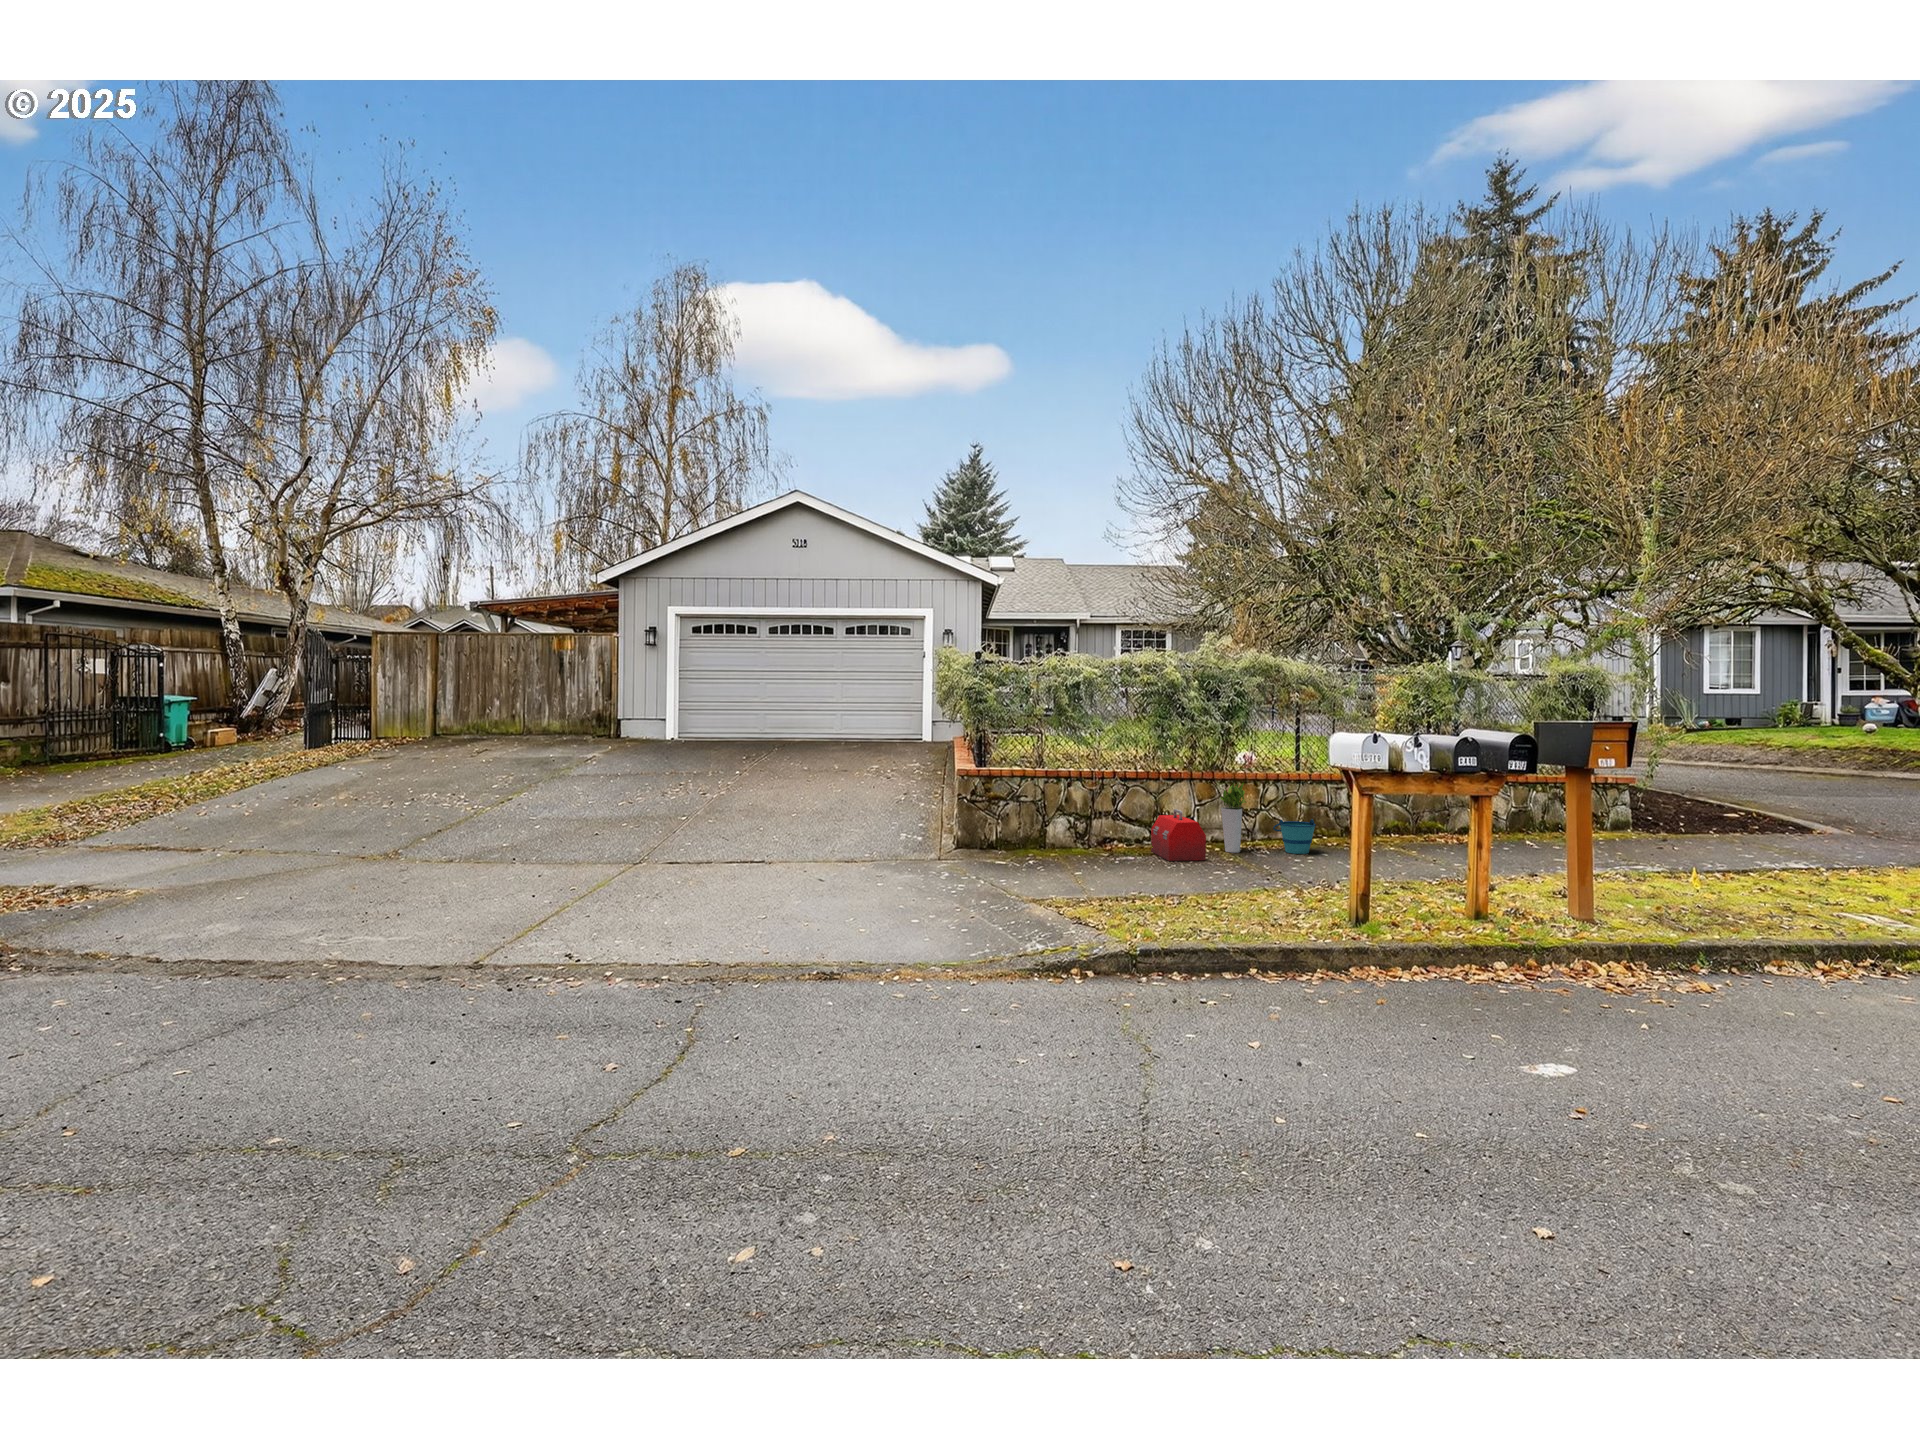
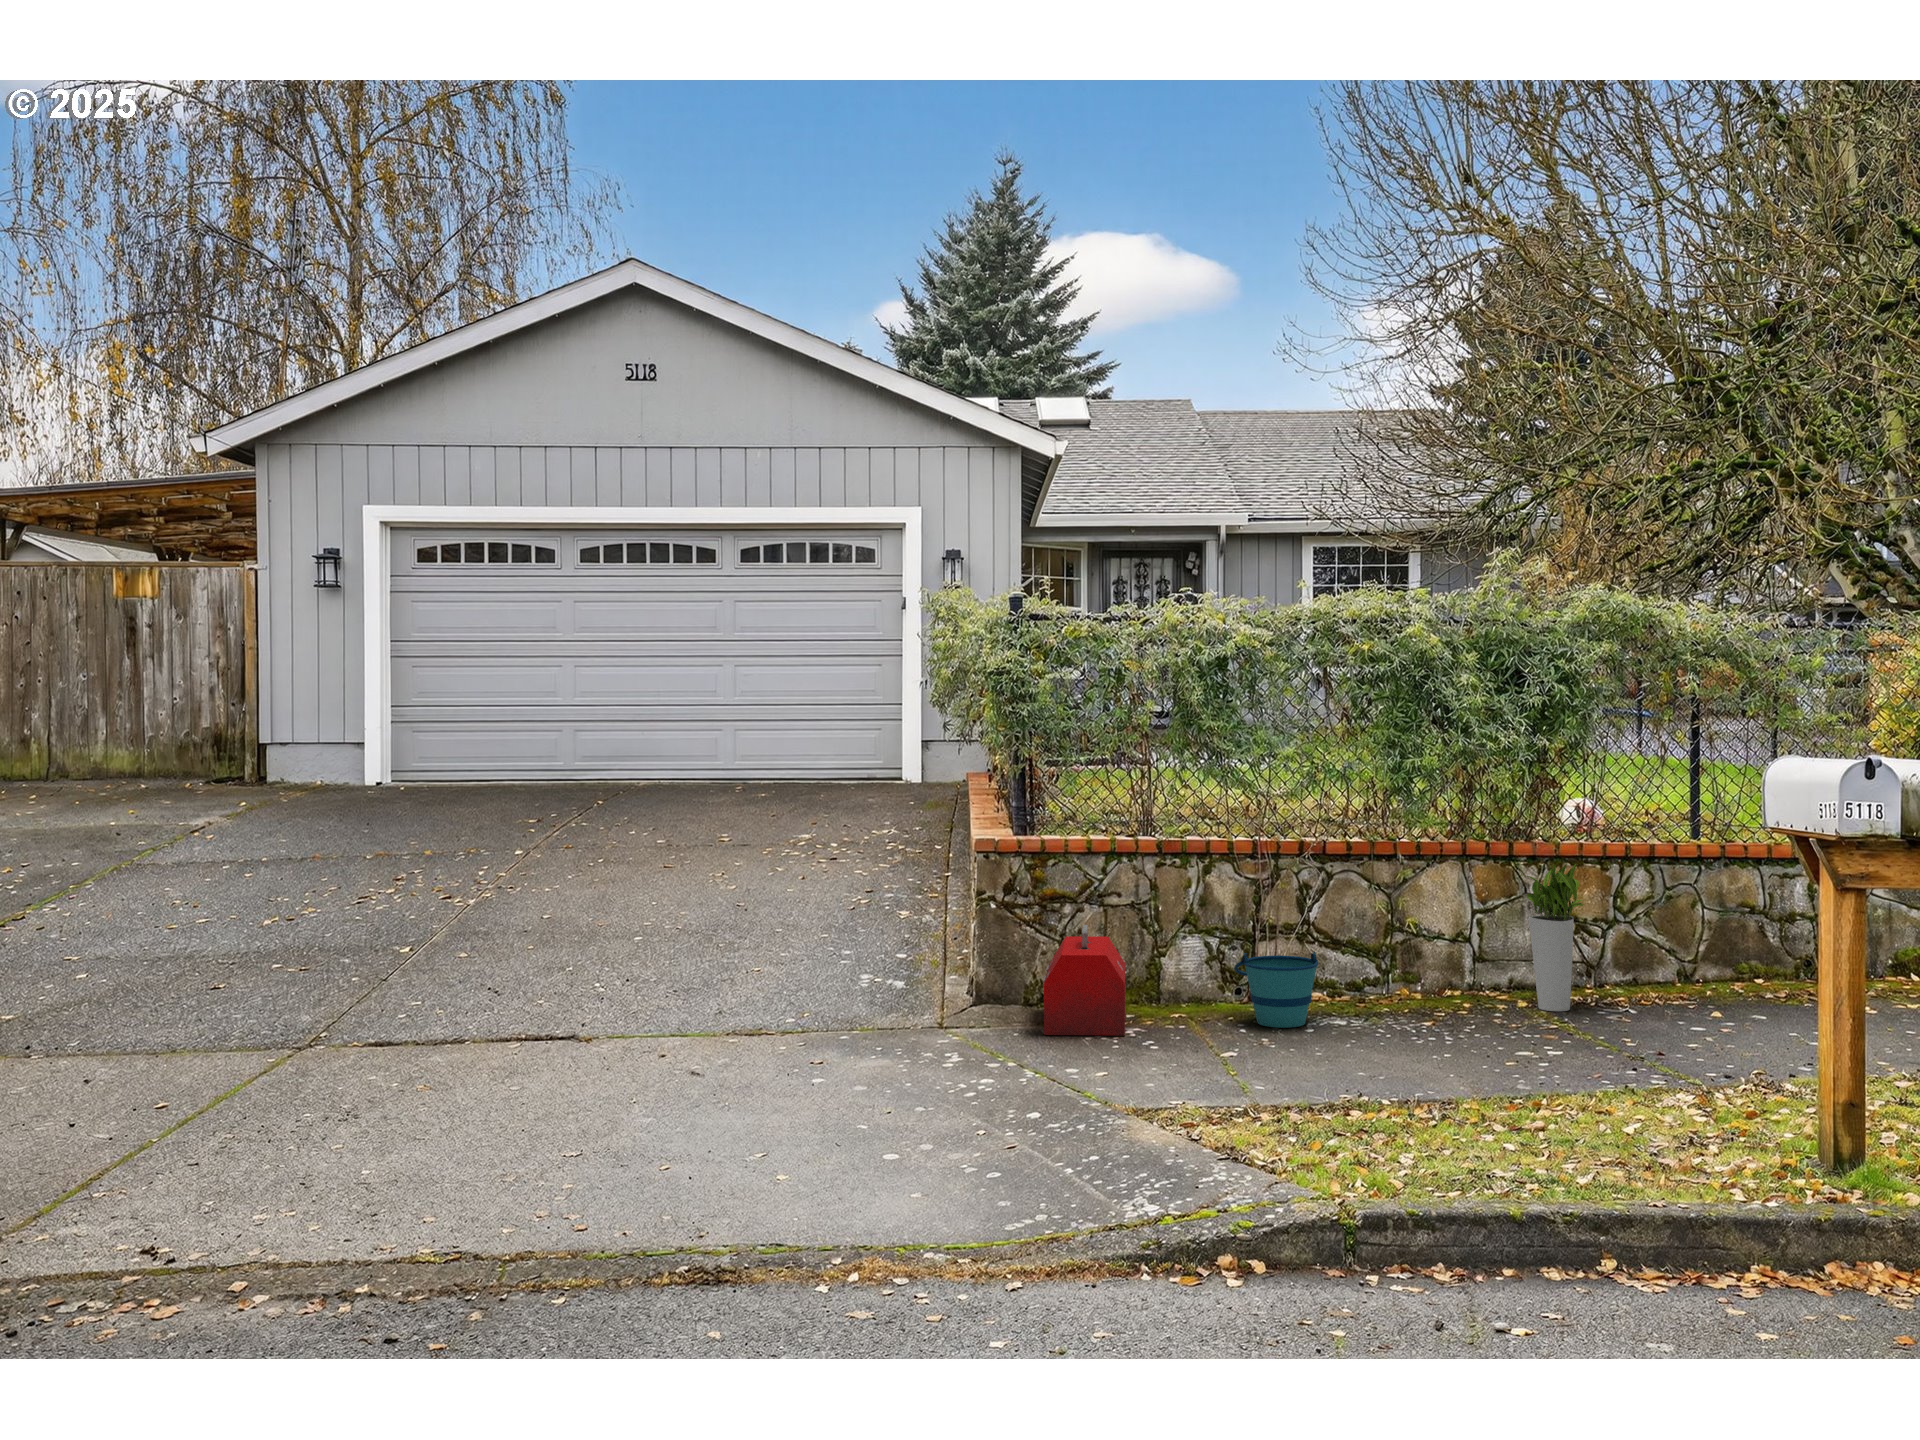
toolbox: present [1151,809,1206,861] -> present [1043,925,1125,1036]
bucket: present [1273,819,1316,854] -> present [1234,952,1318,1028]

